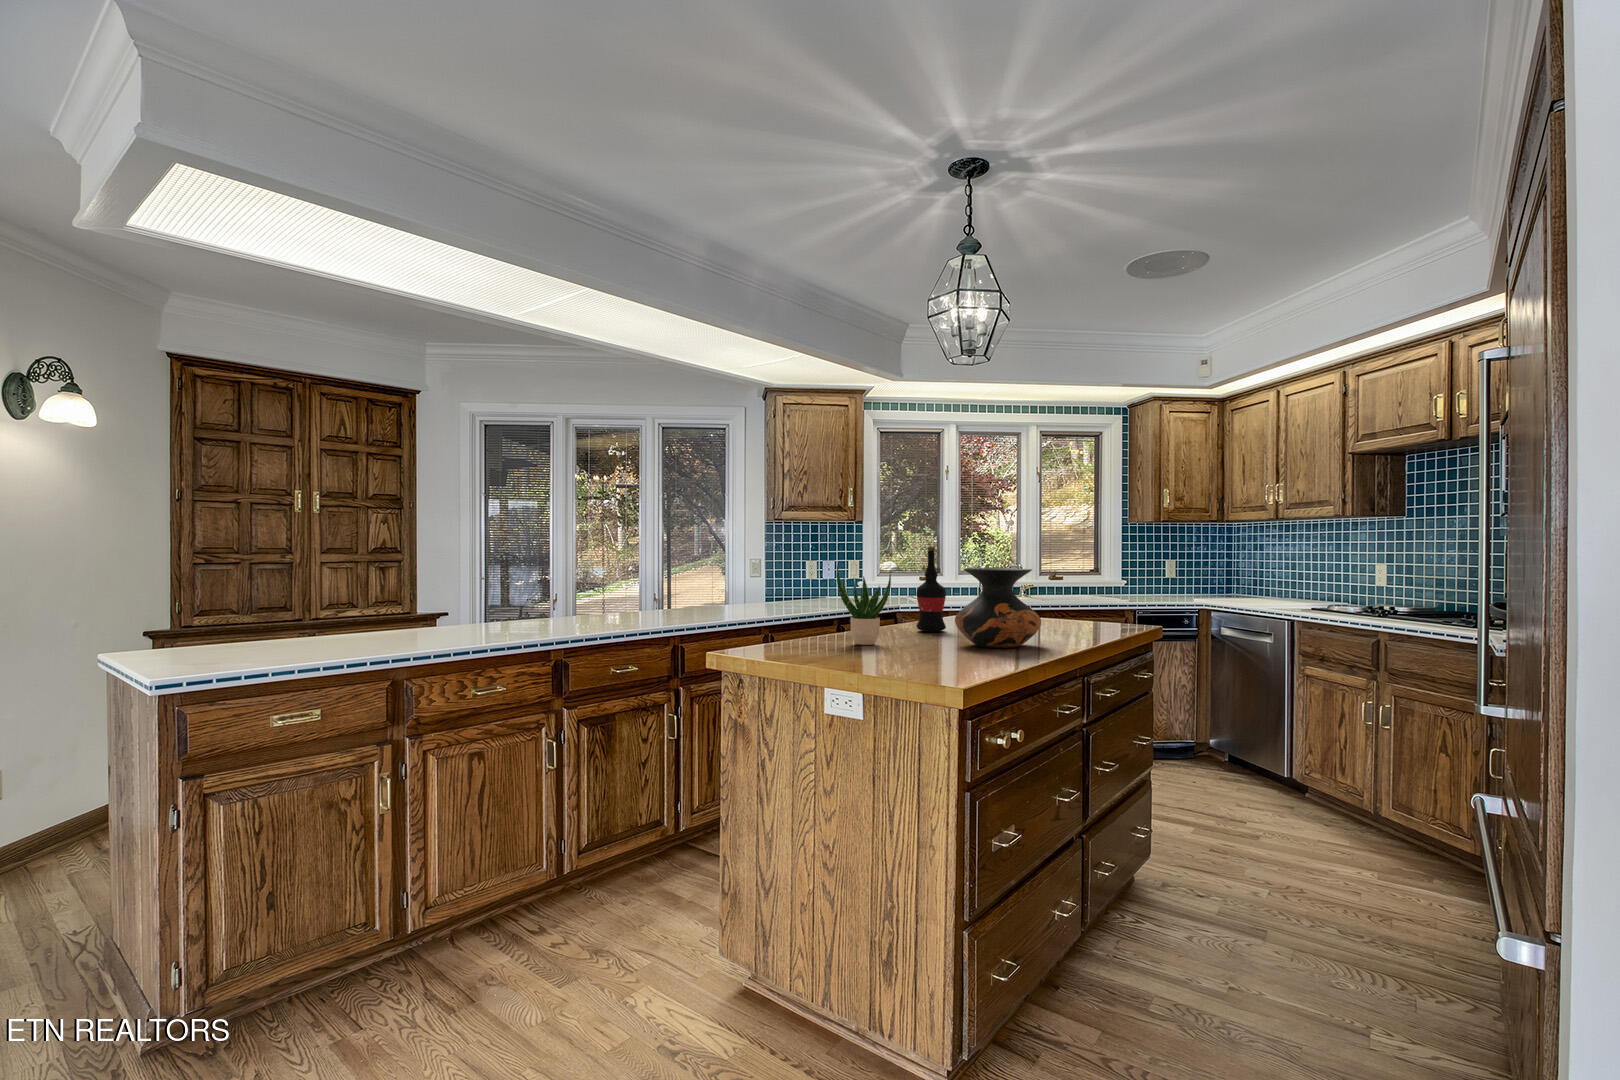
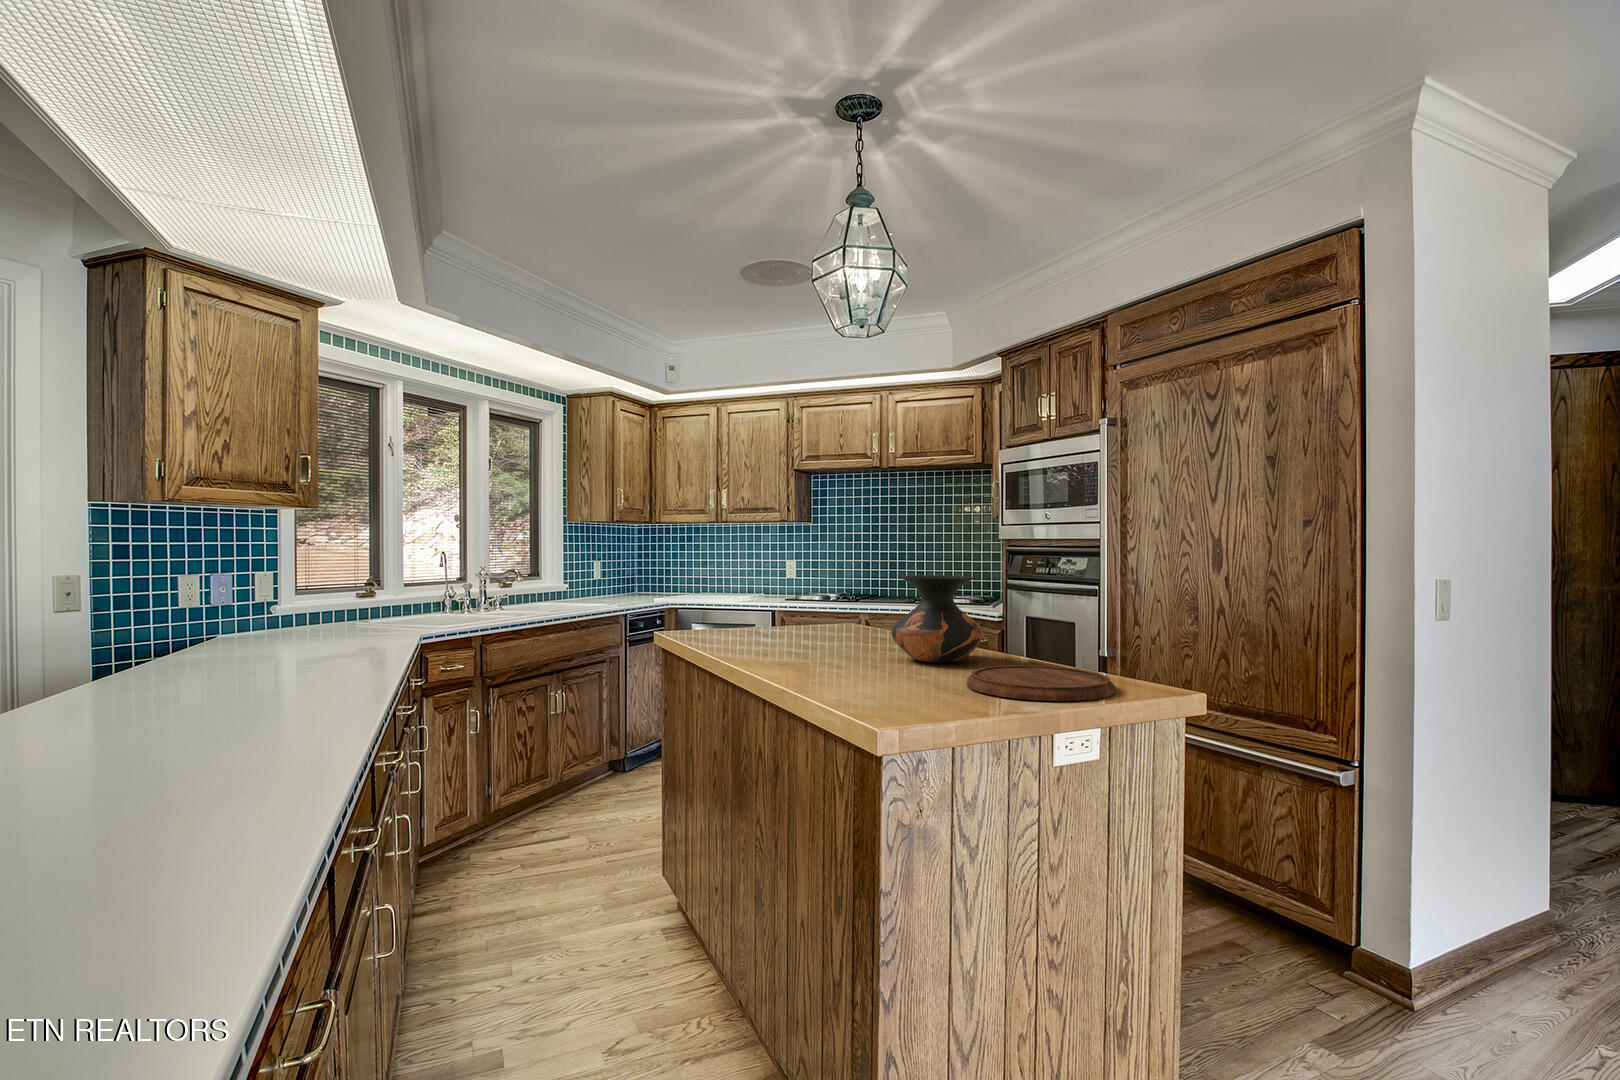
wine bottle: present [916,547,946,631] -> none [755,552,793,658]
potted plant: present [837,564,891,645] -> none [821,577,897,683]
cutting board: none [850,644,976,672] -> present [967,665,1116,701]

